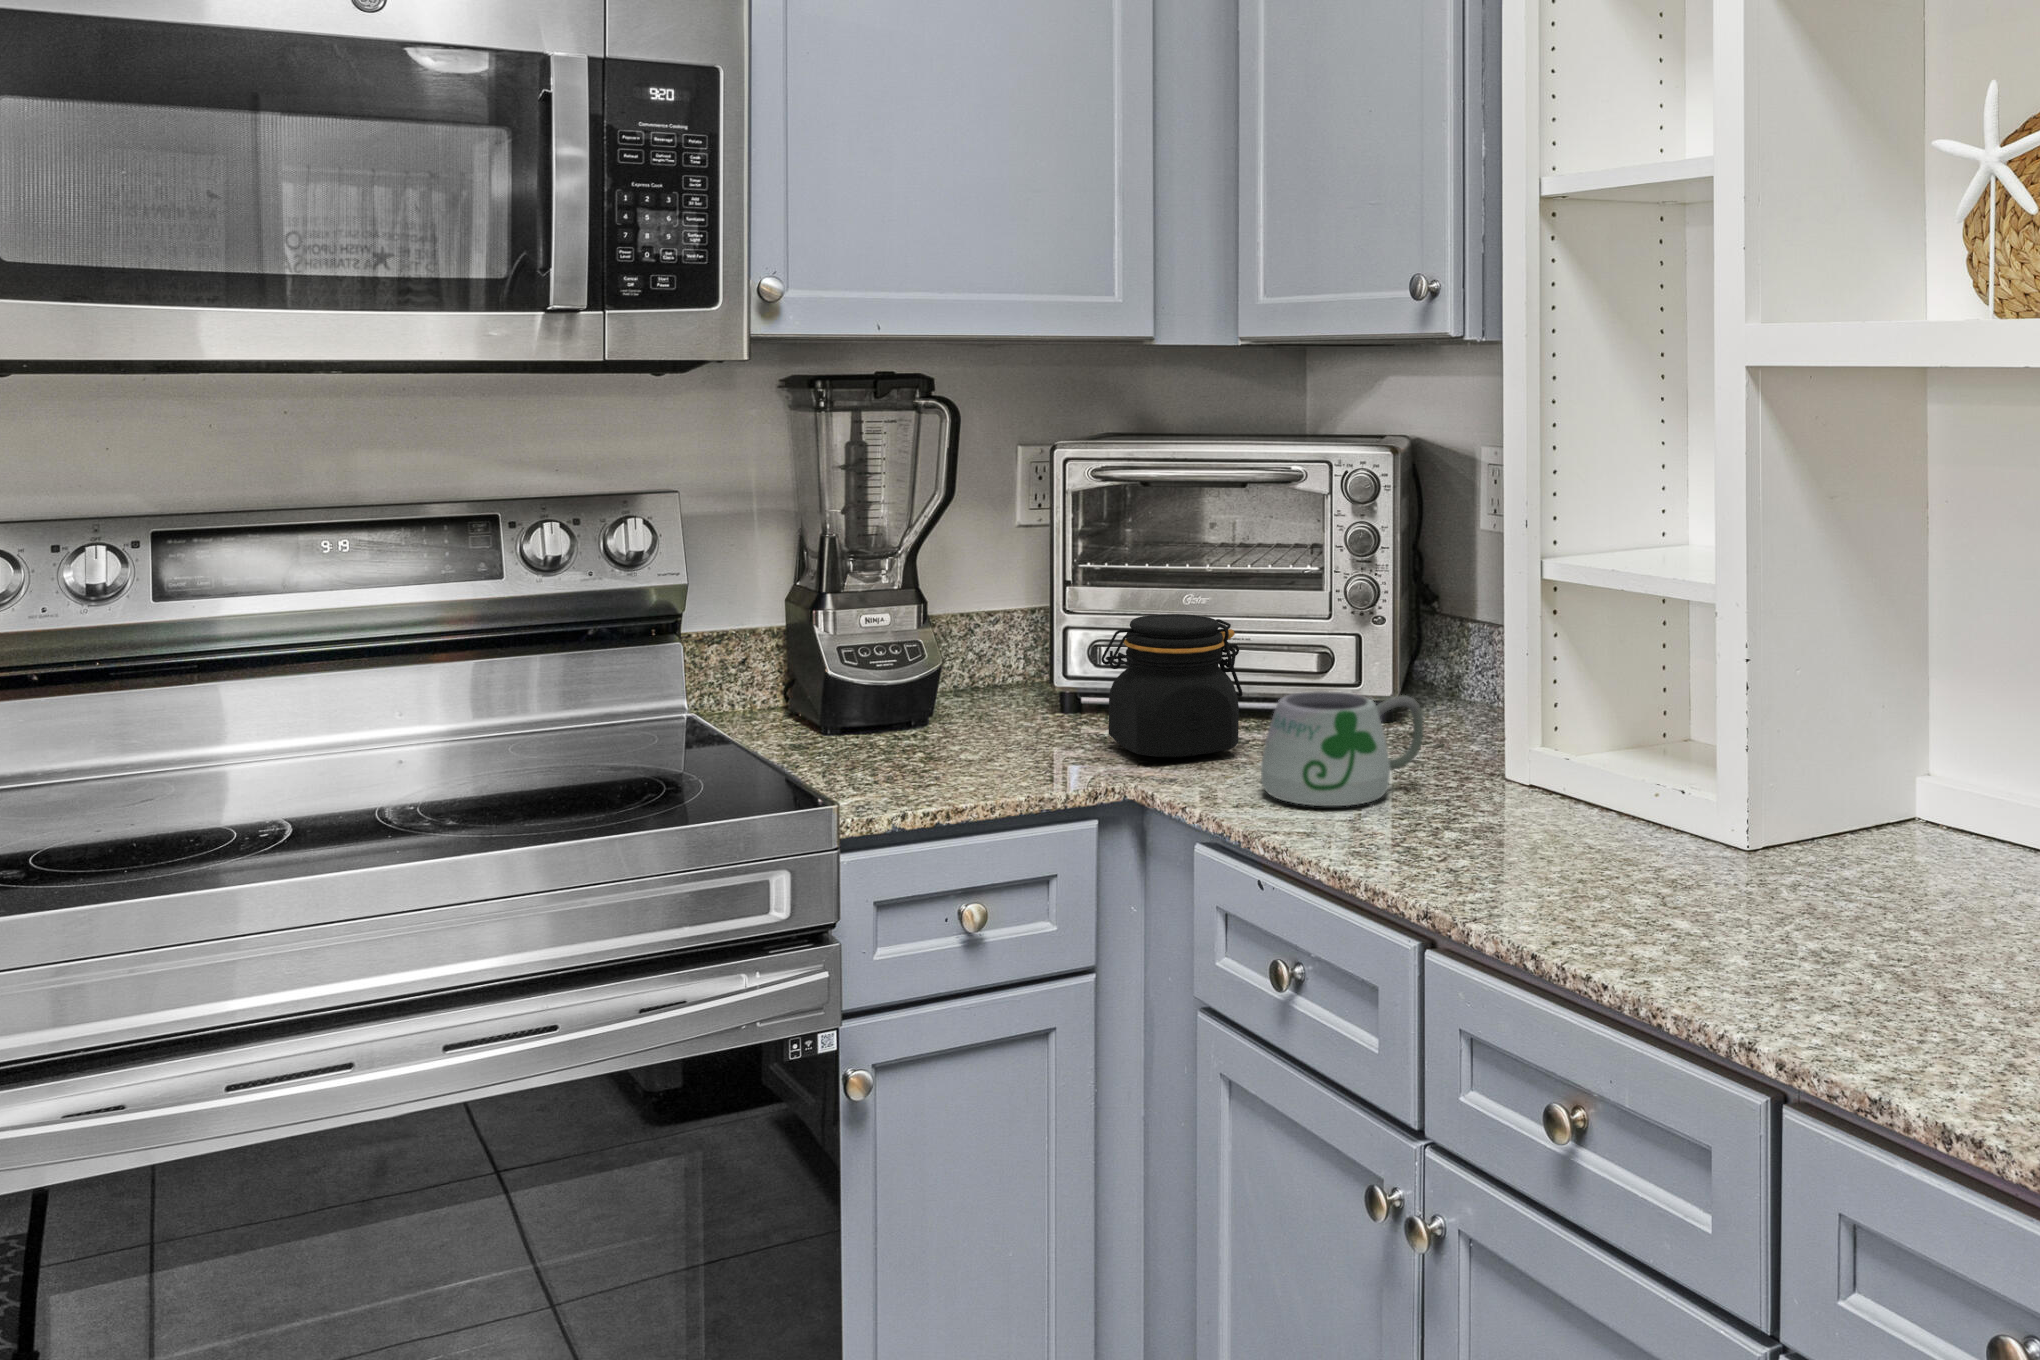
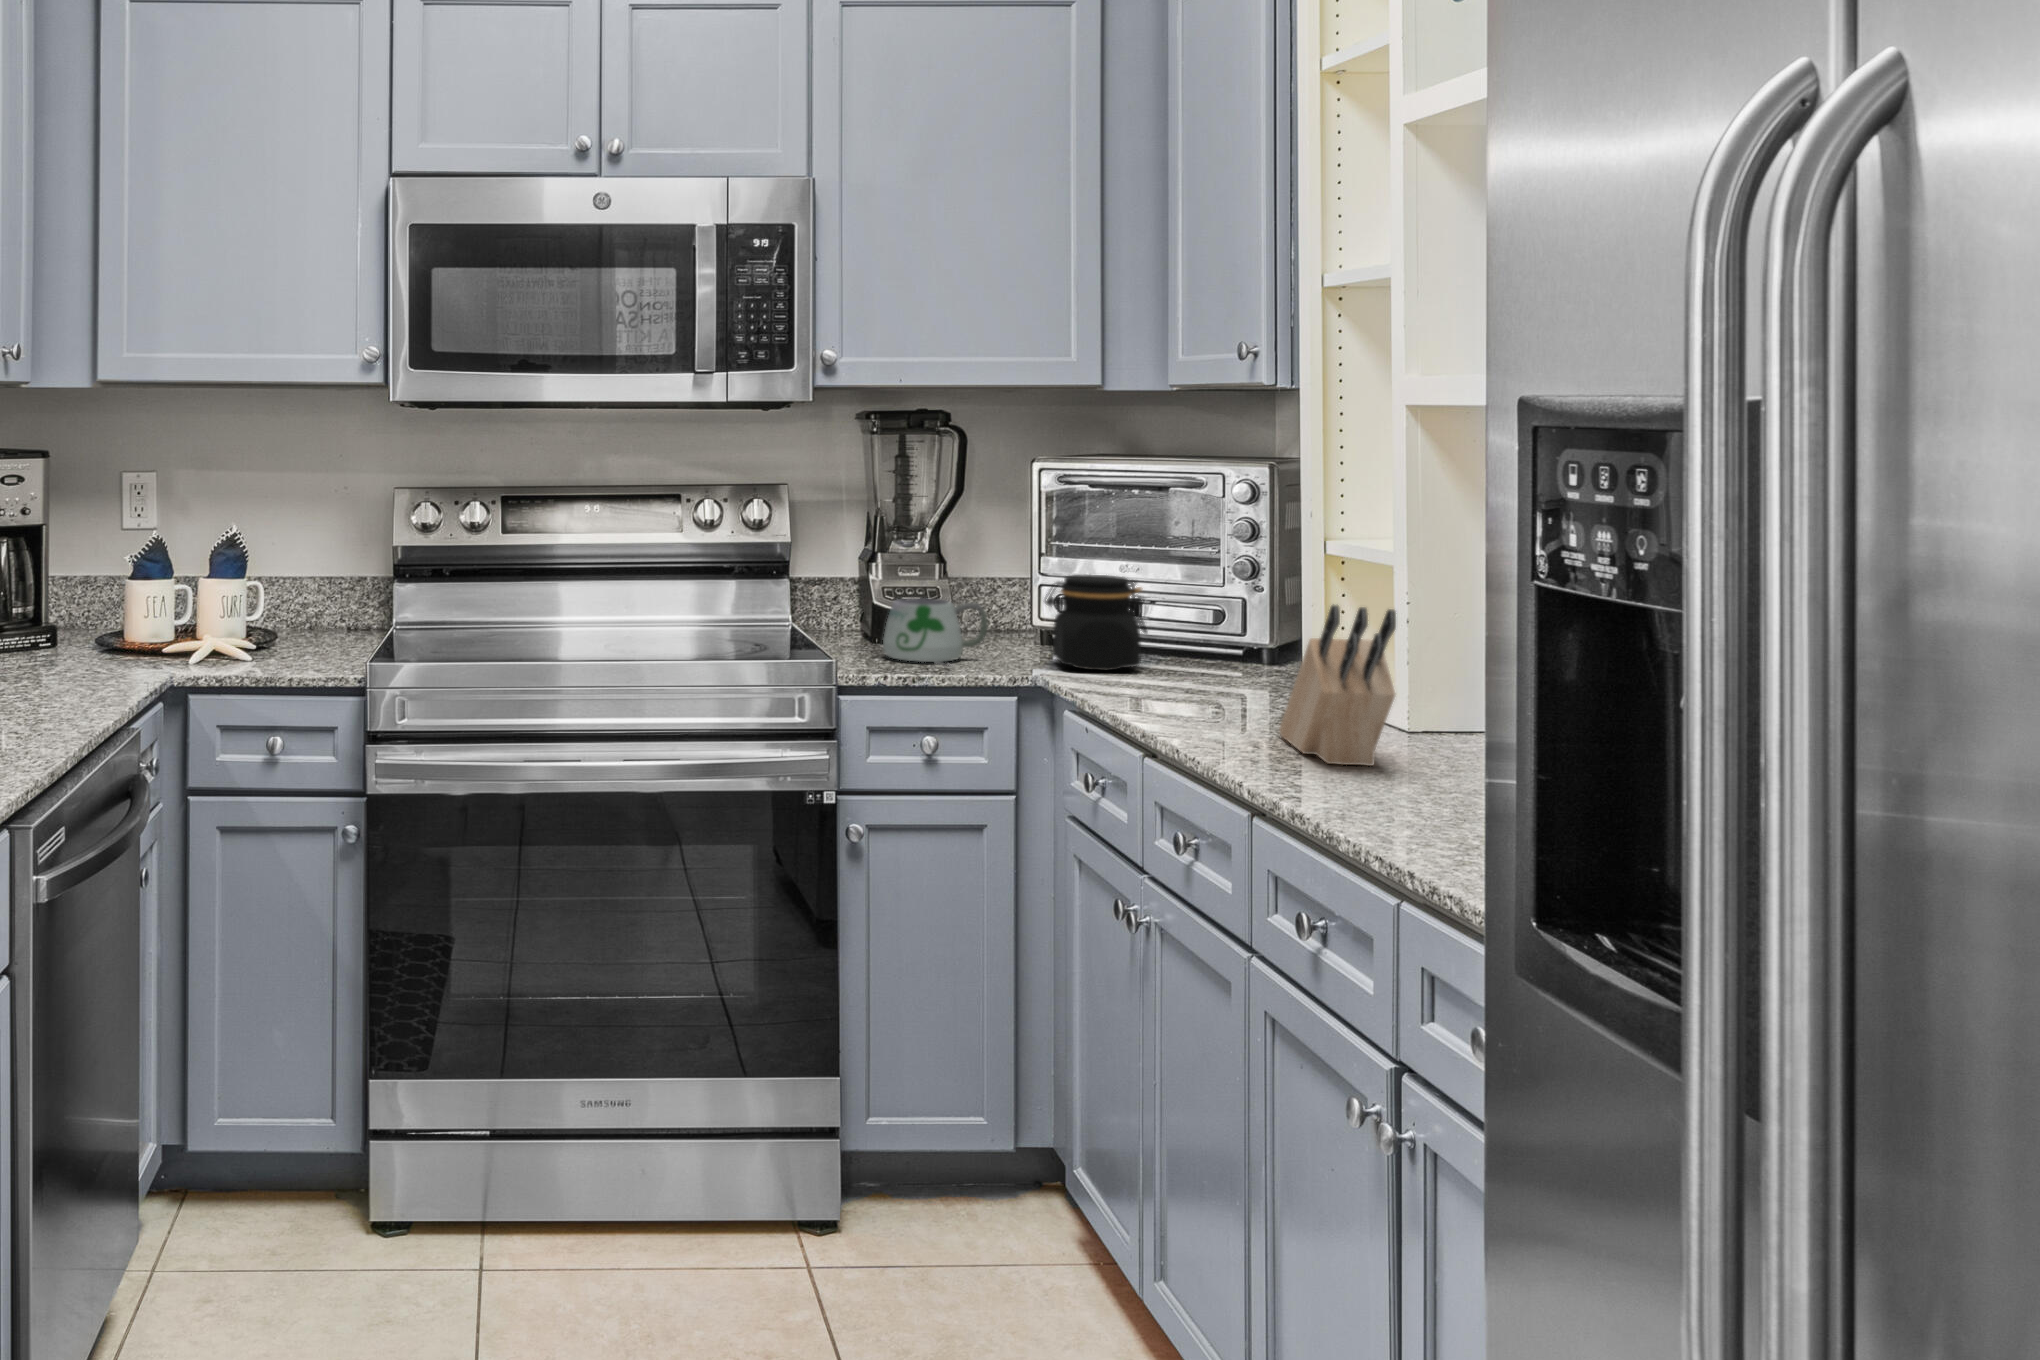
mug: present [1261,691,1424,812] -> present [883,598,988,666]
knife block: none [1551,704,1791,939] -> present [1279,605,1396,766]

